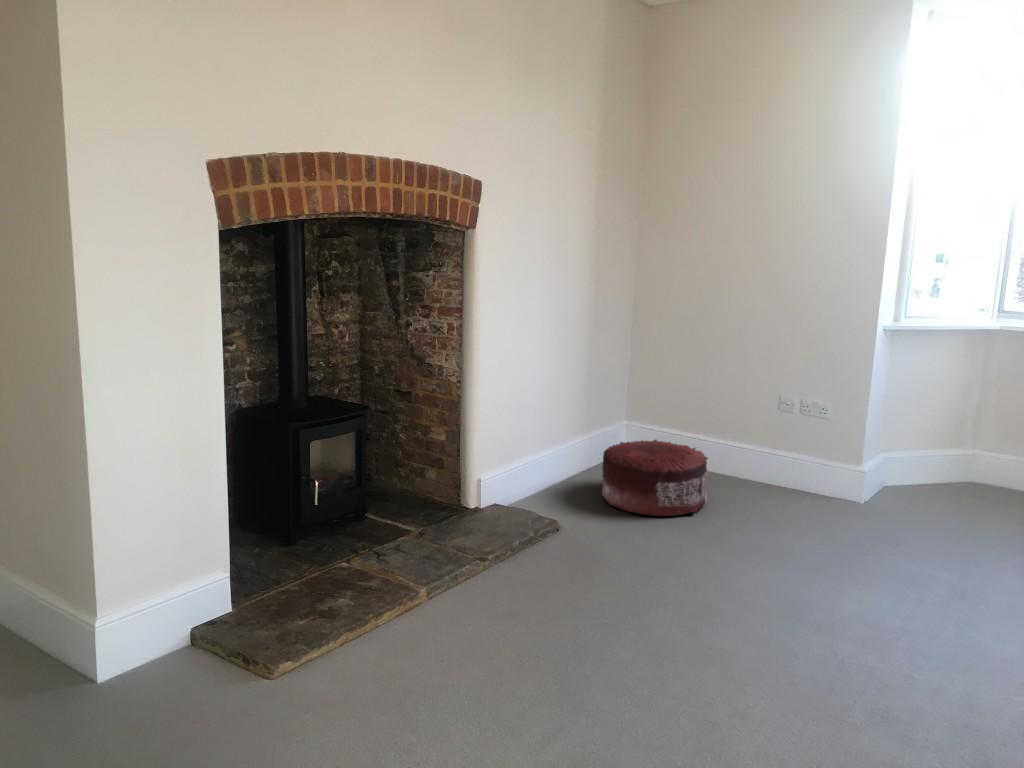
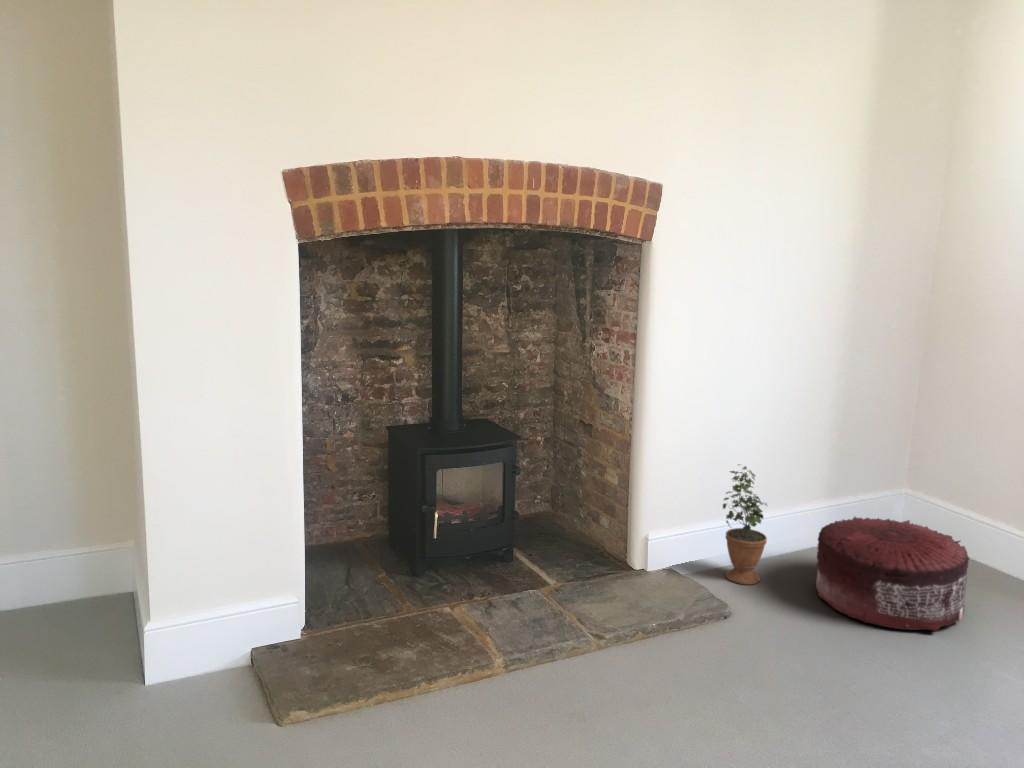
potted plant: none [532,410,567,506] -> present [723,464,767,585]

